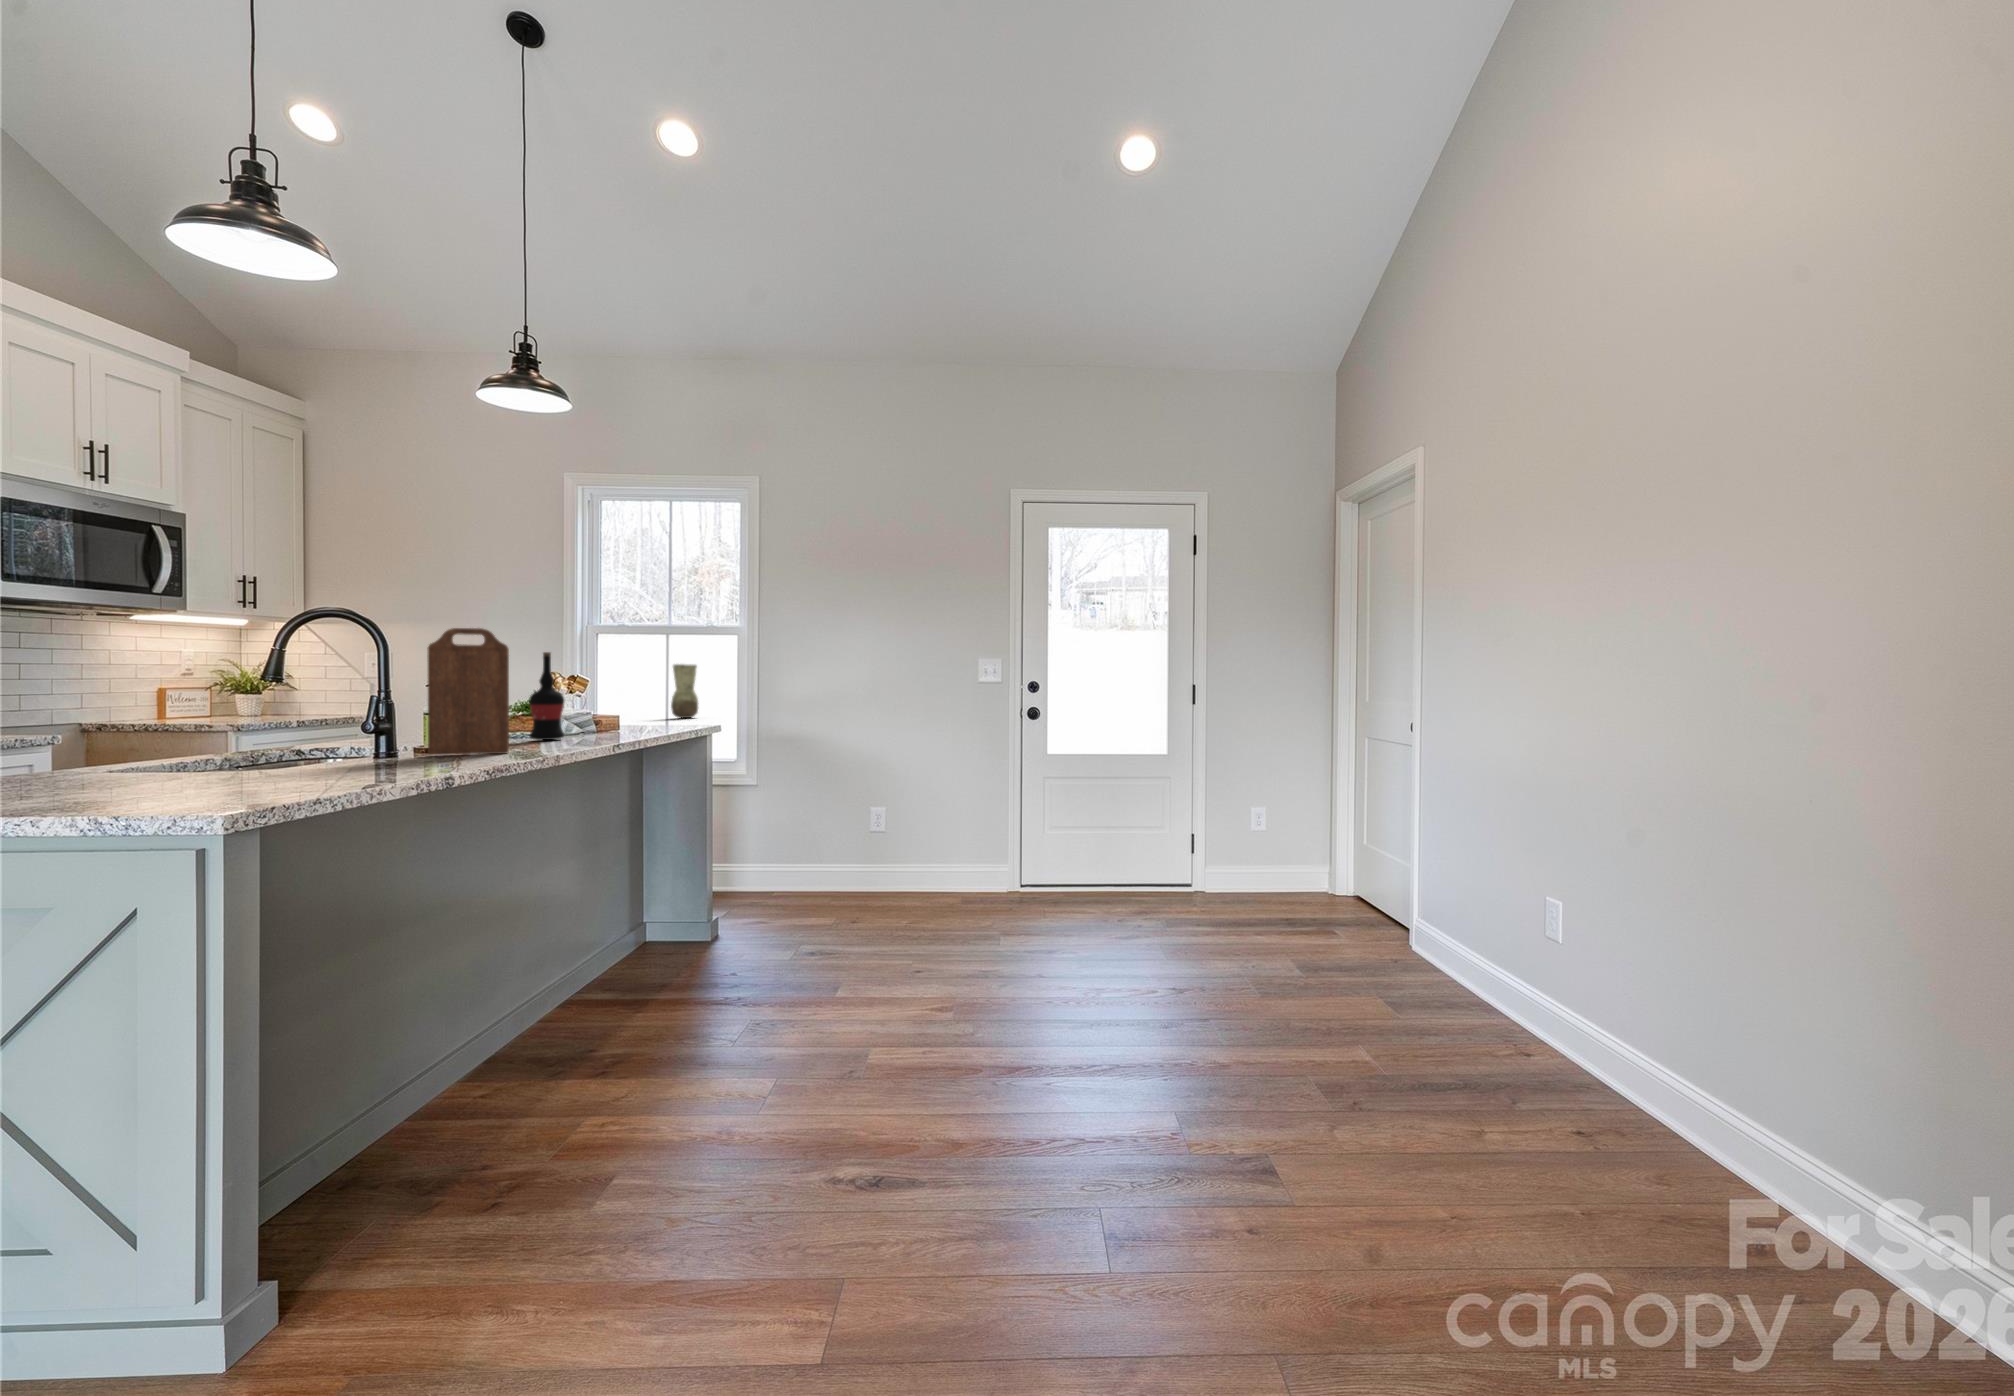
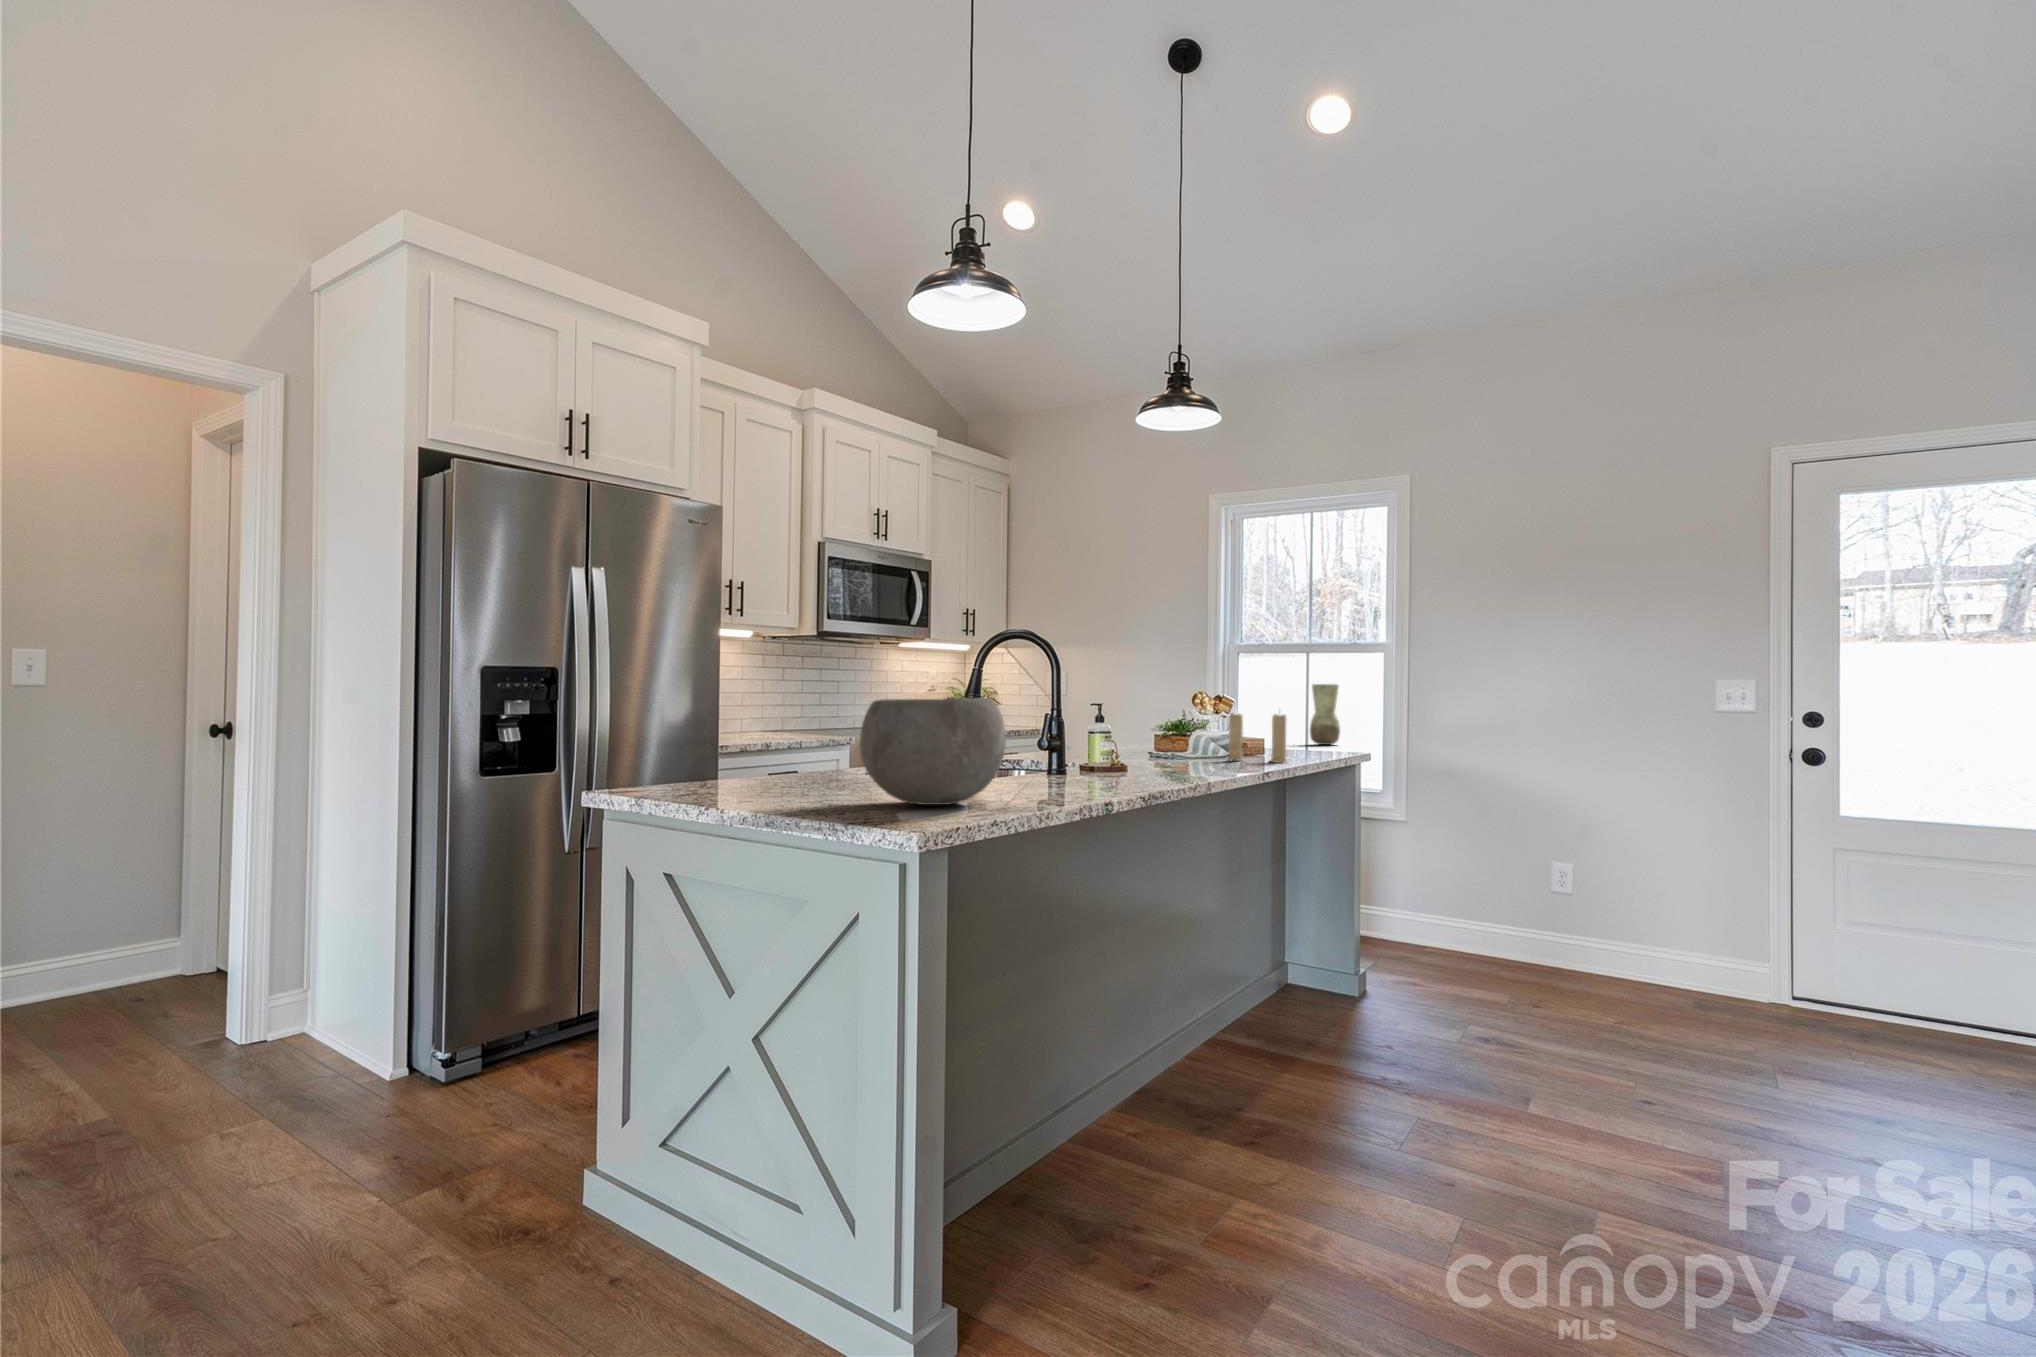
cutting board: present [427,628,509,754] -> none [1090,642,1164,778]
wine bottle: present [529,652,564,740] -> none [1178,668,1212,763]
bowl: none [121,685,325,794] -> present [860,698,1006,805]
candle: none [581,685,640,735] -> present [1228,707,1287,763]

